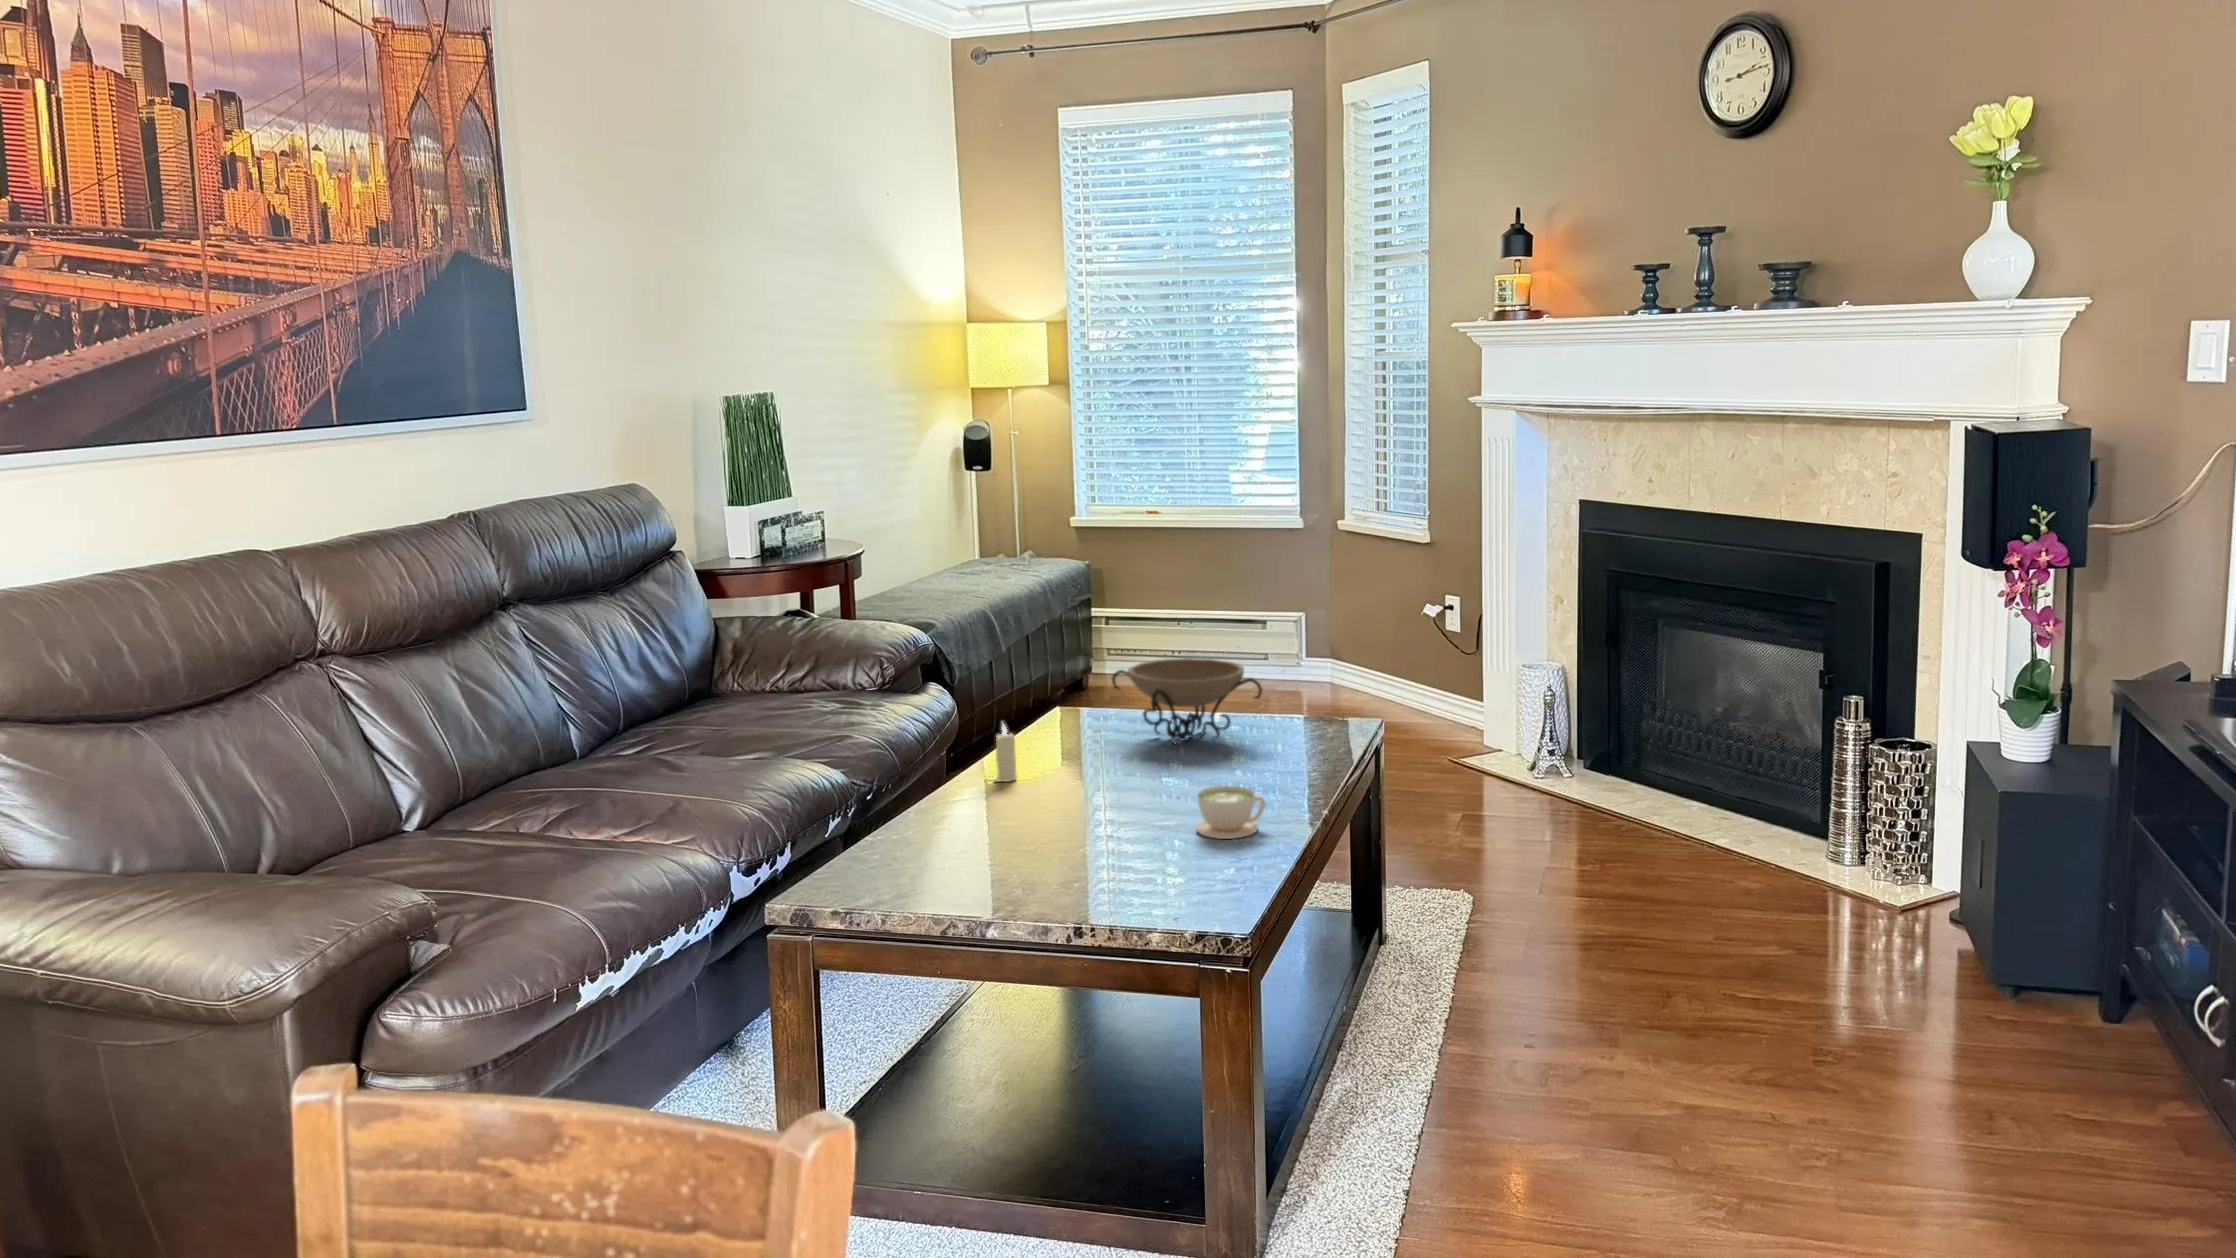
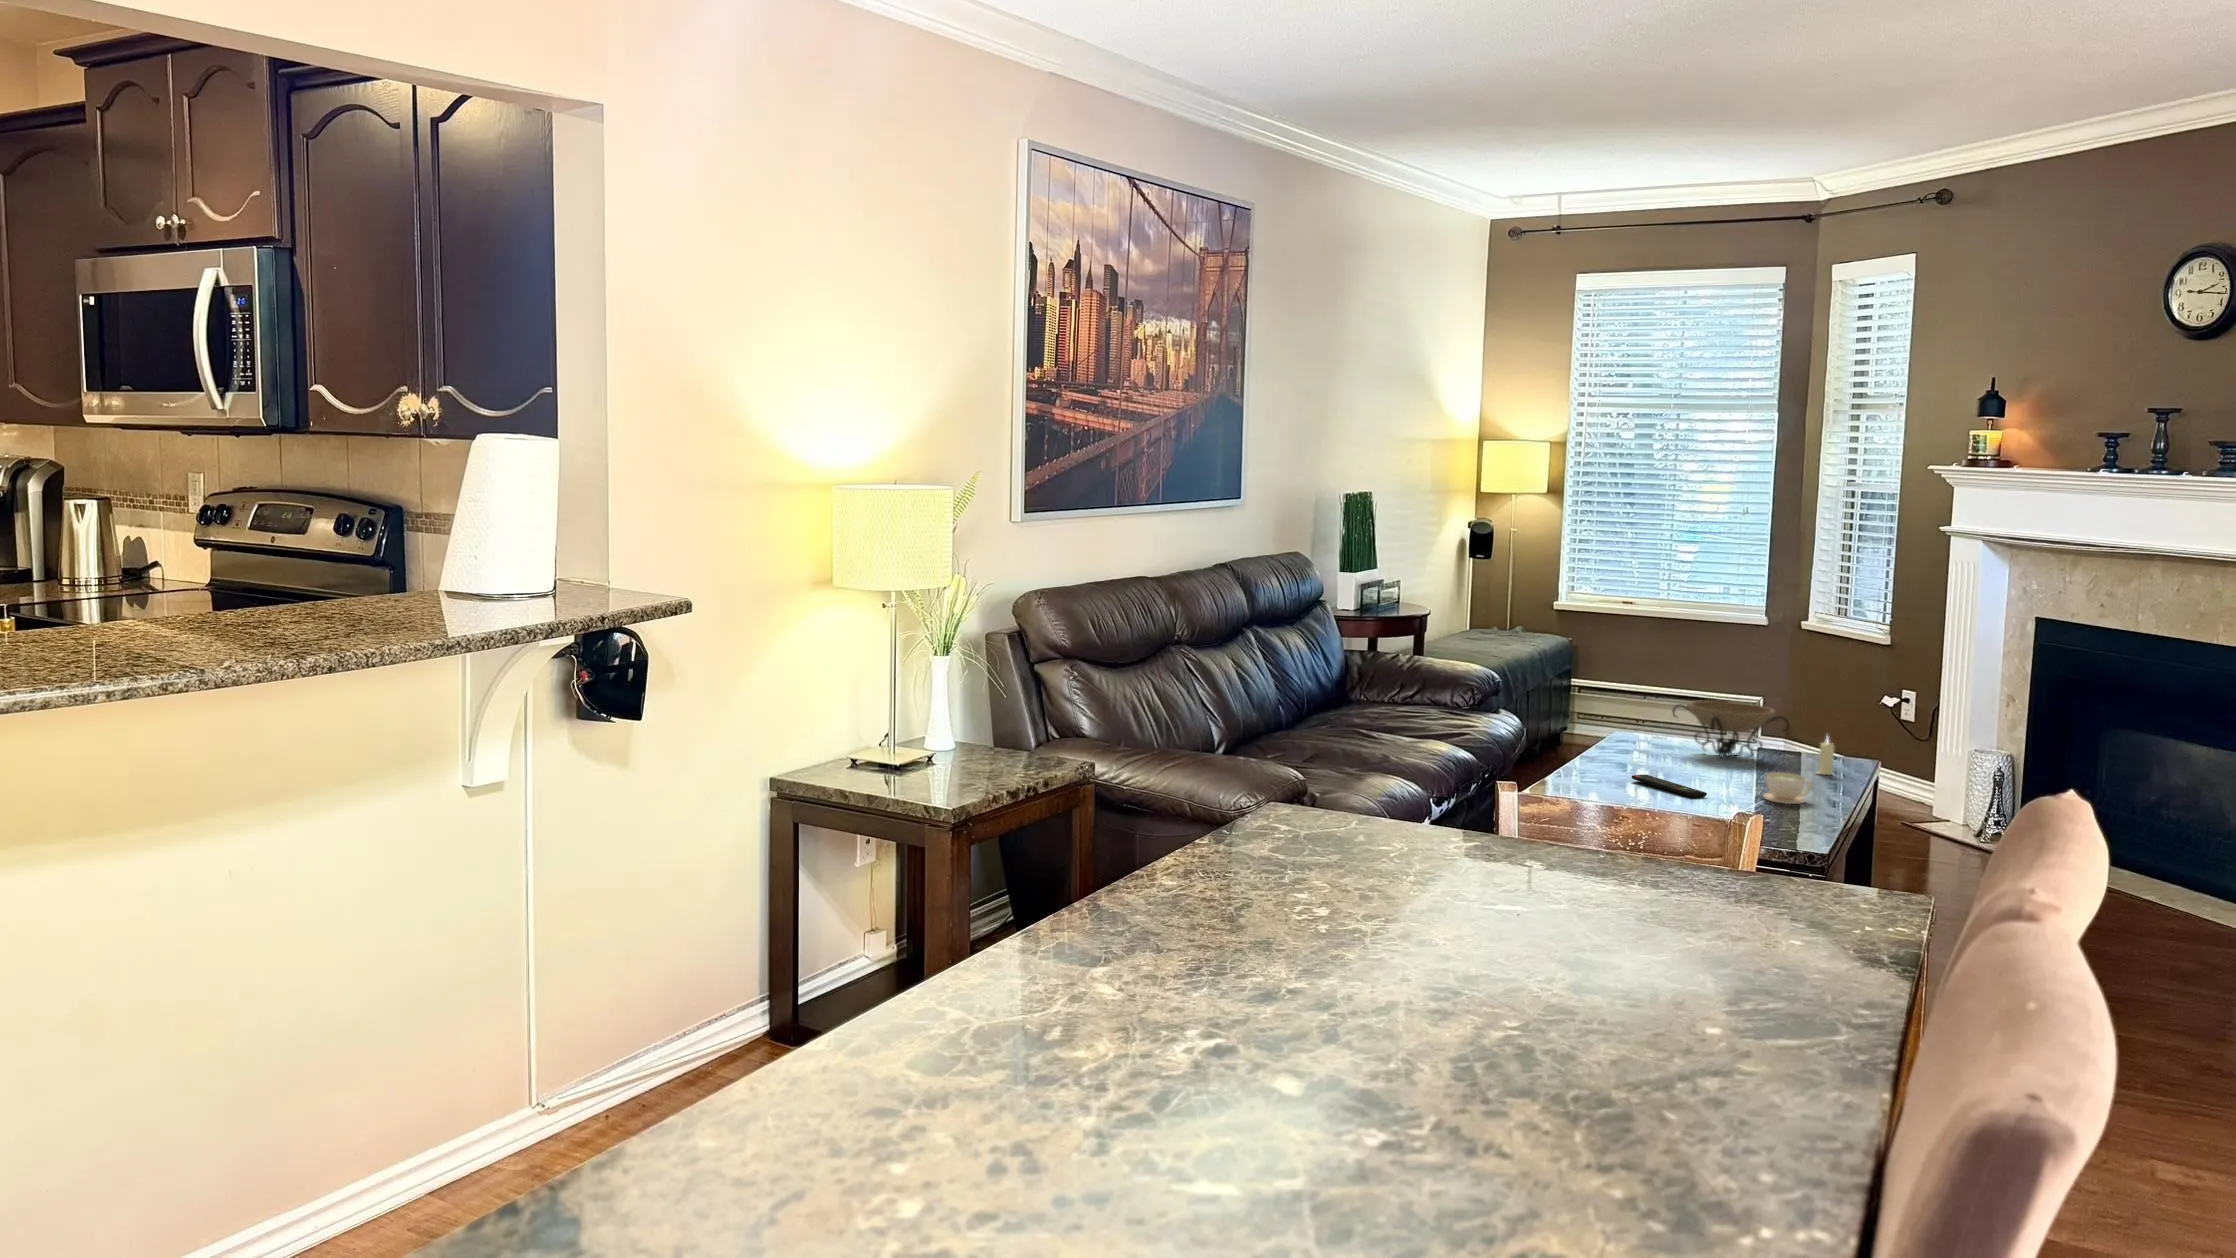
candle: present [994,723,1016,782] -> present [1818,738,1834,775]
remote control: none [1013,802,1111,846] -> present [1632,775,1707,798]

